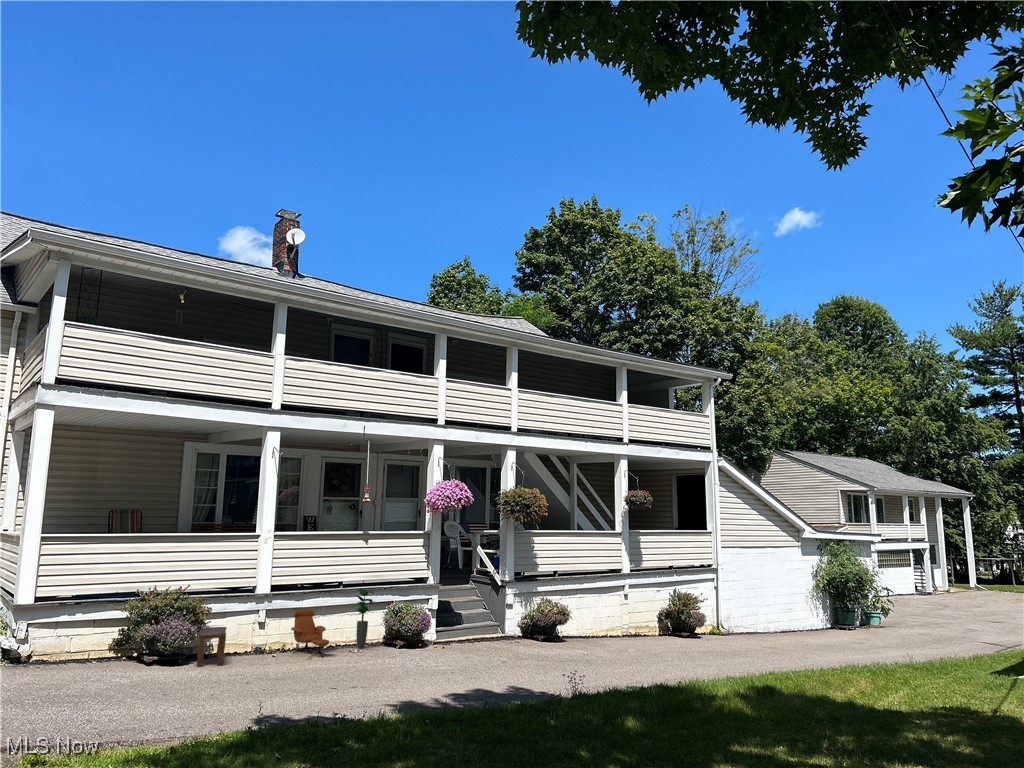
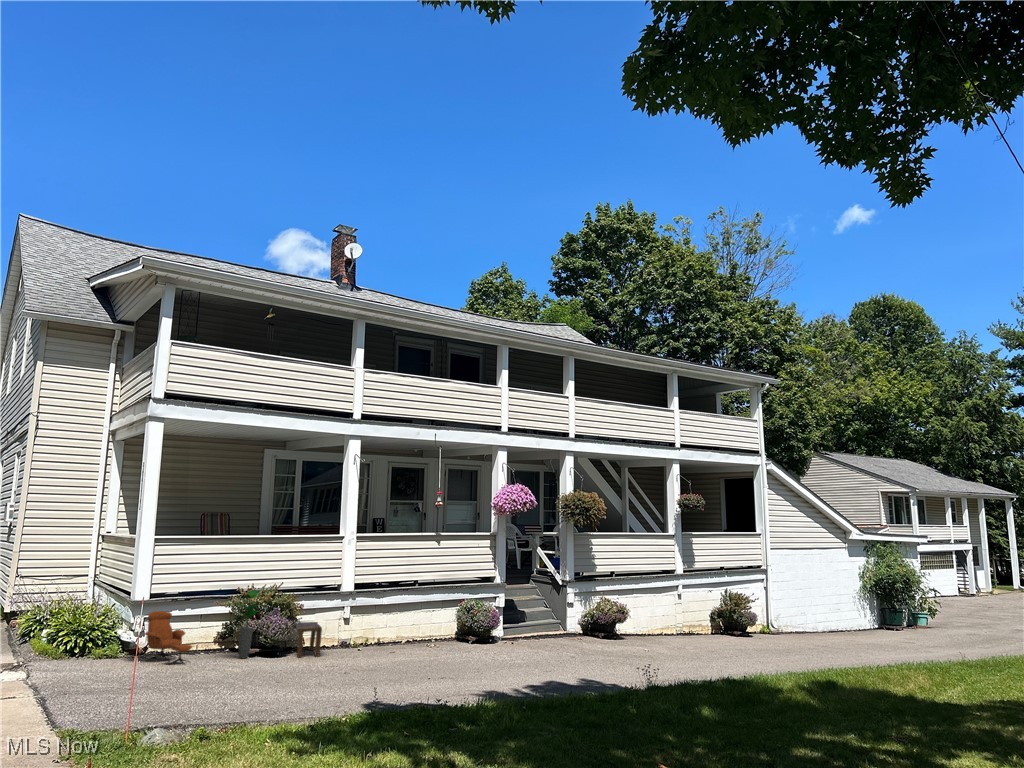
potted plant: present [356,589,375,648] -> present [239,591,258,658]
lounge chair: present [291,609,329,658] -> present [145,611,192,664]

